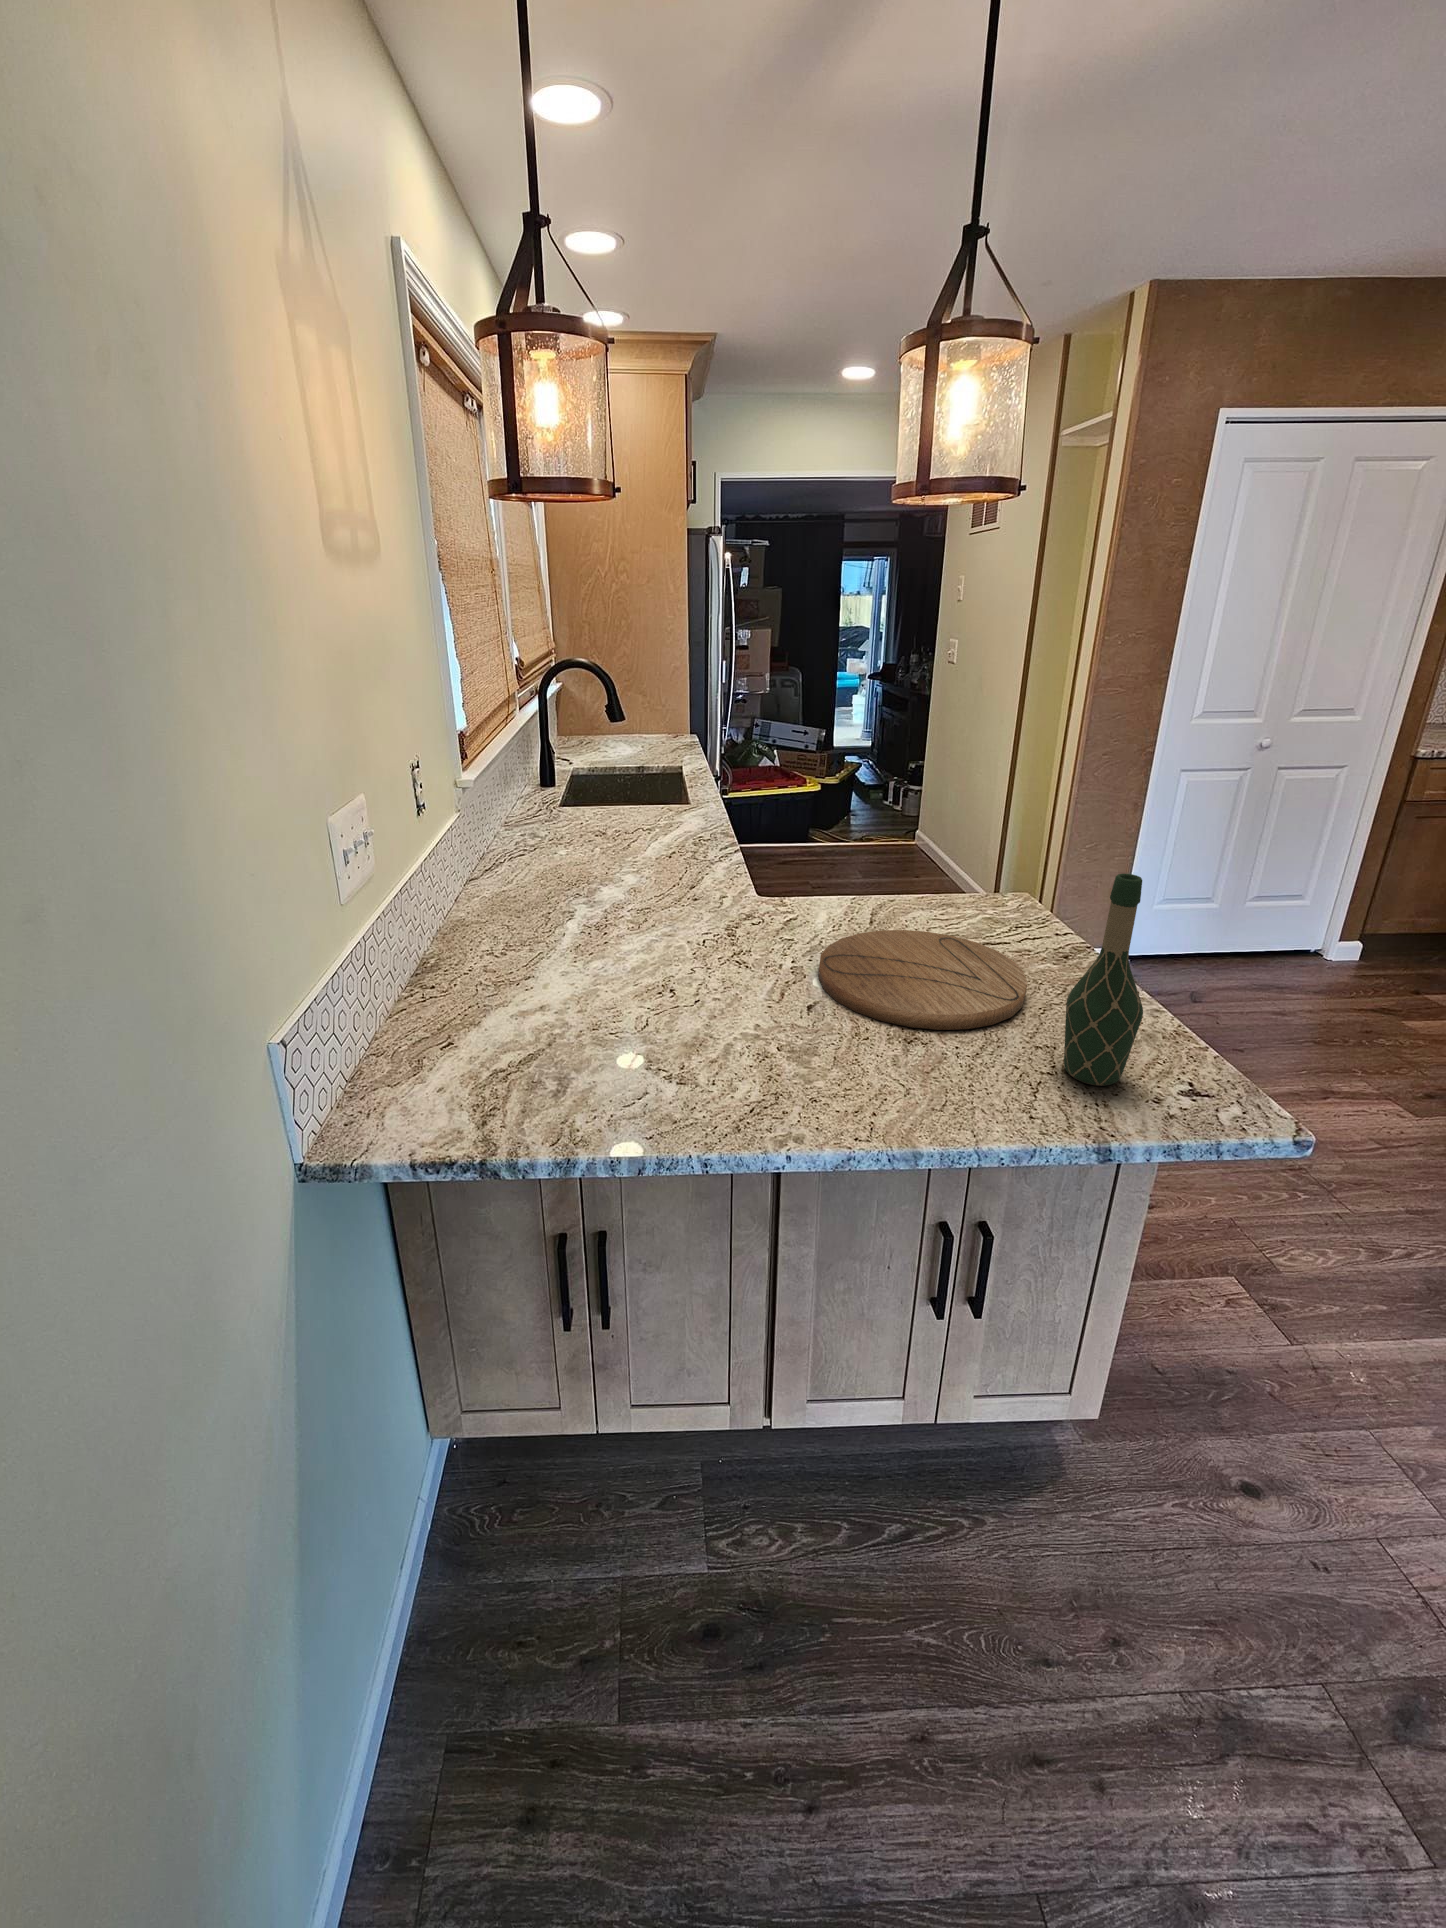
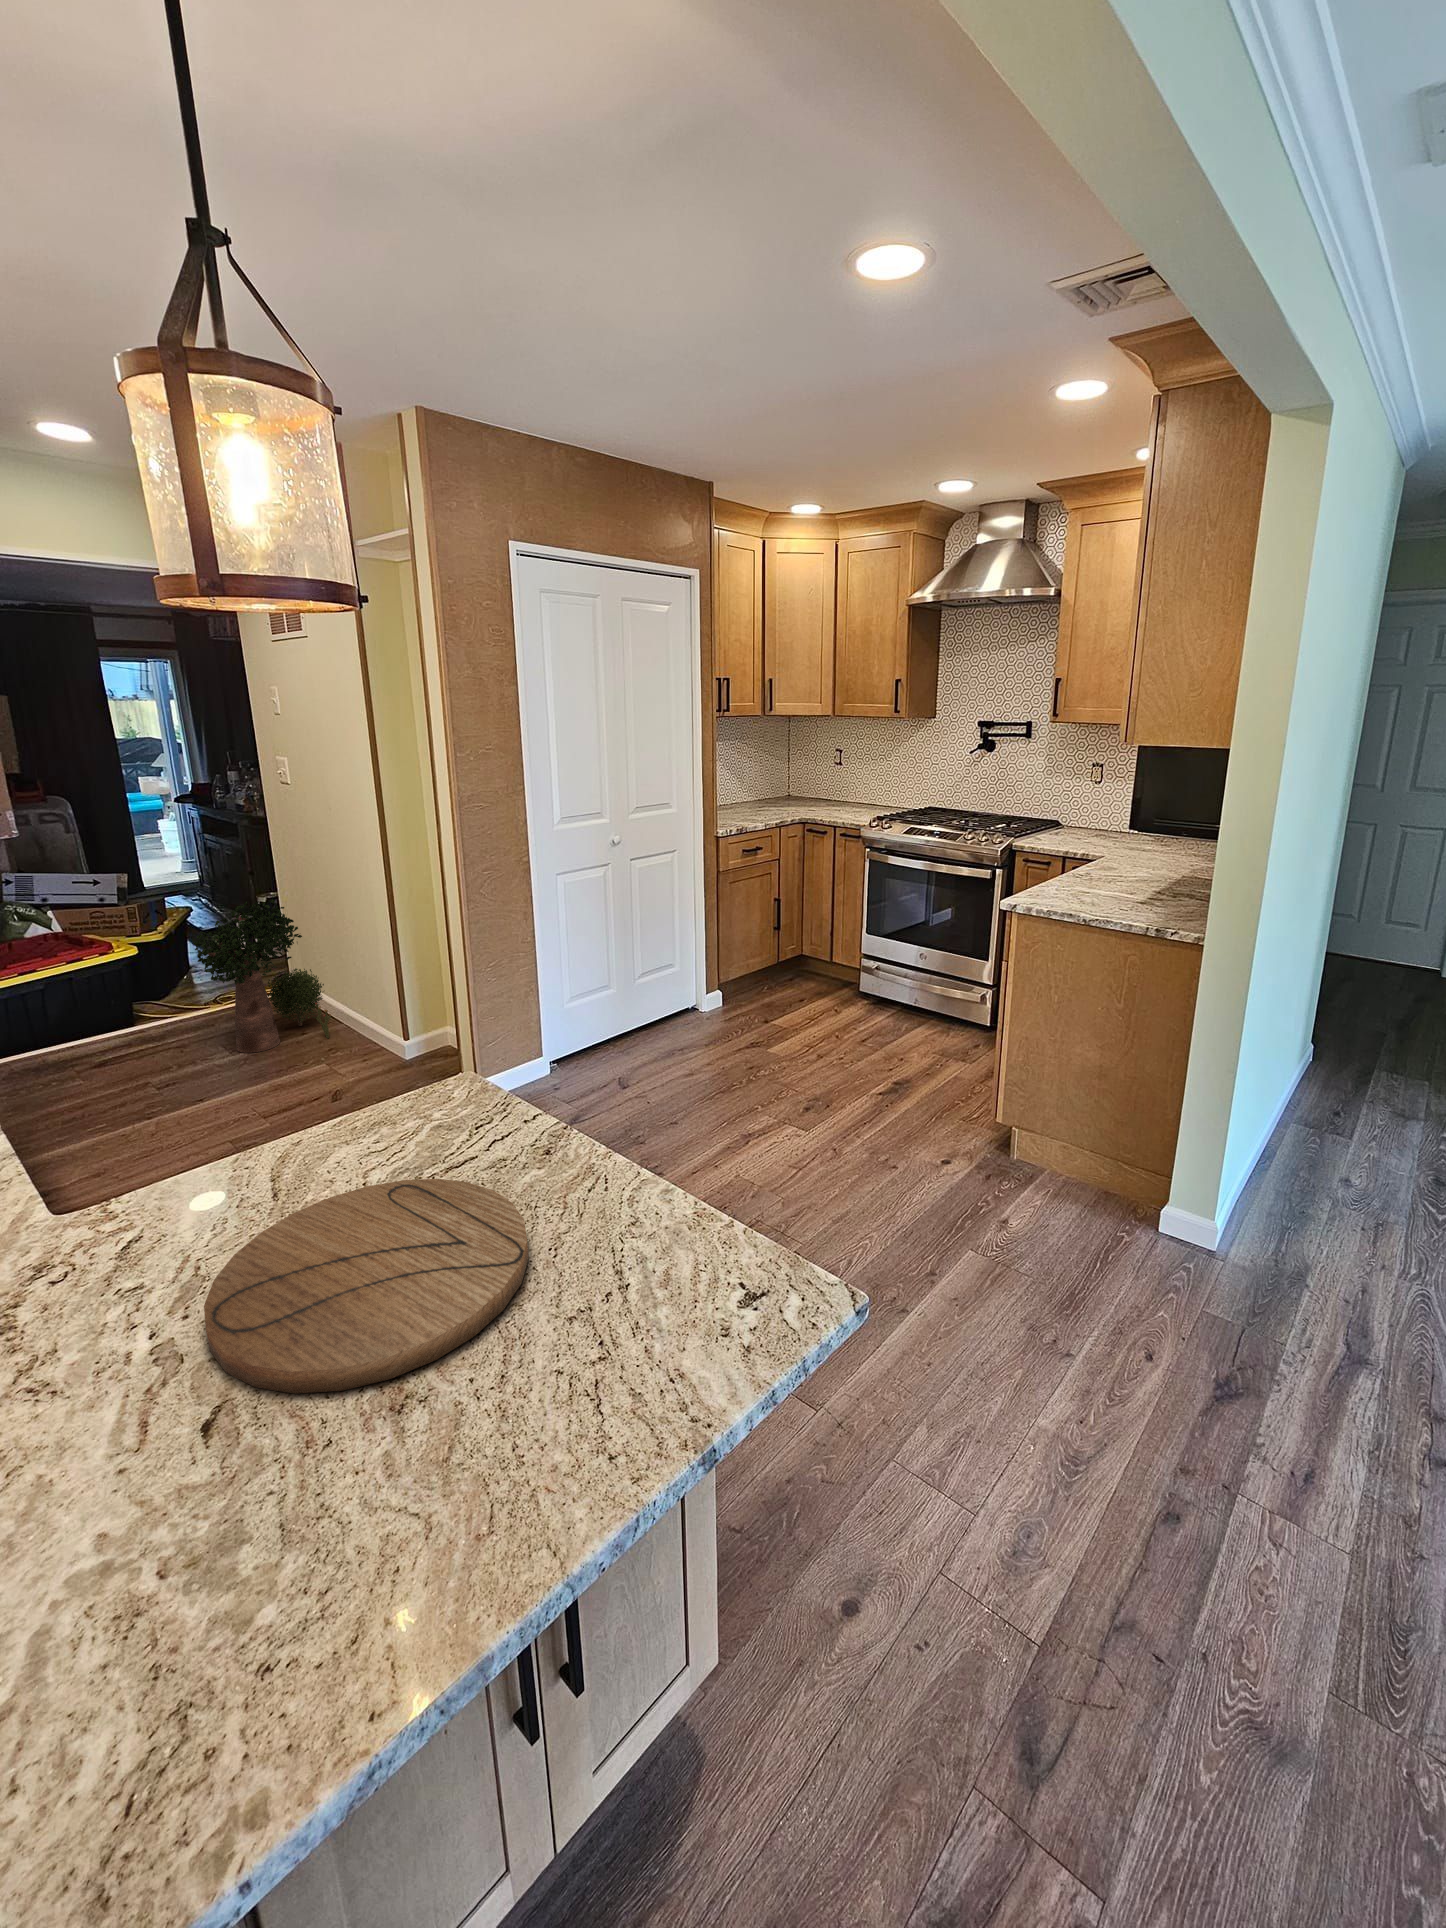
potted plant: none [857,759,943,884] -> present [193,900,331,1053]
wine bottle: present [1064,874,1143,1086] -> none [598,1080,686,1351]

